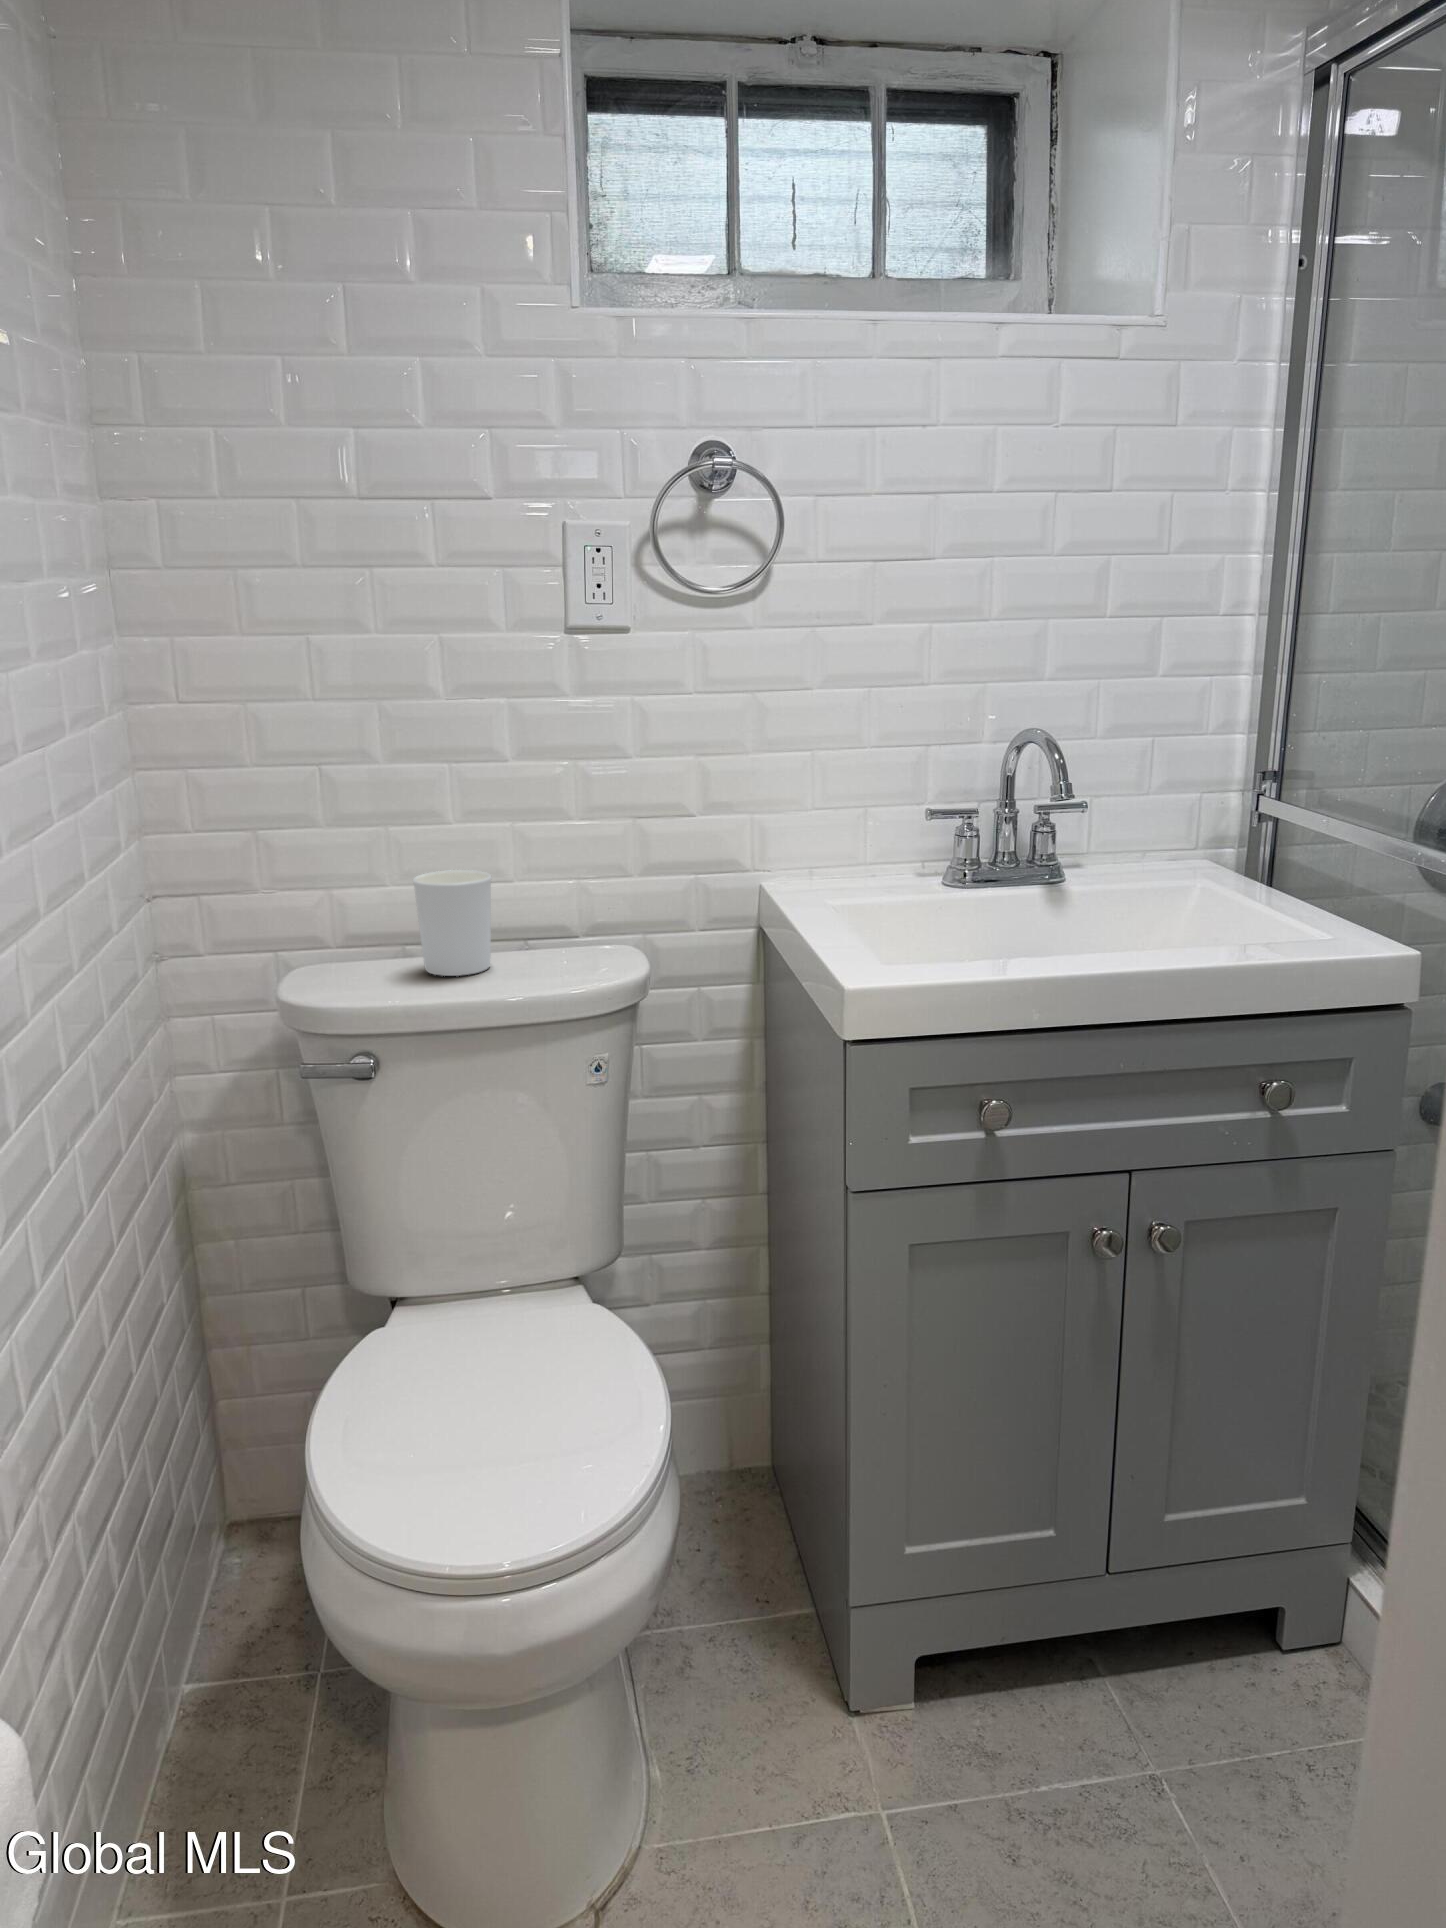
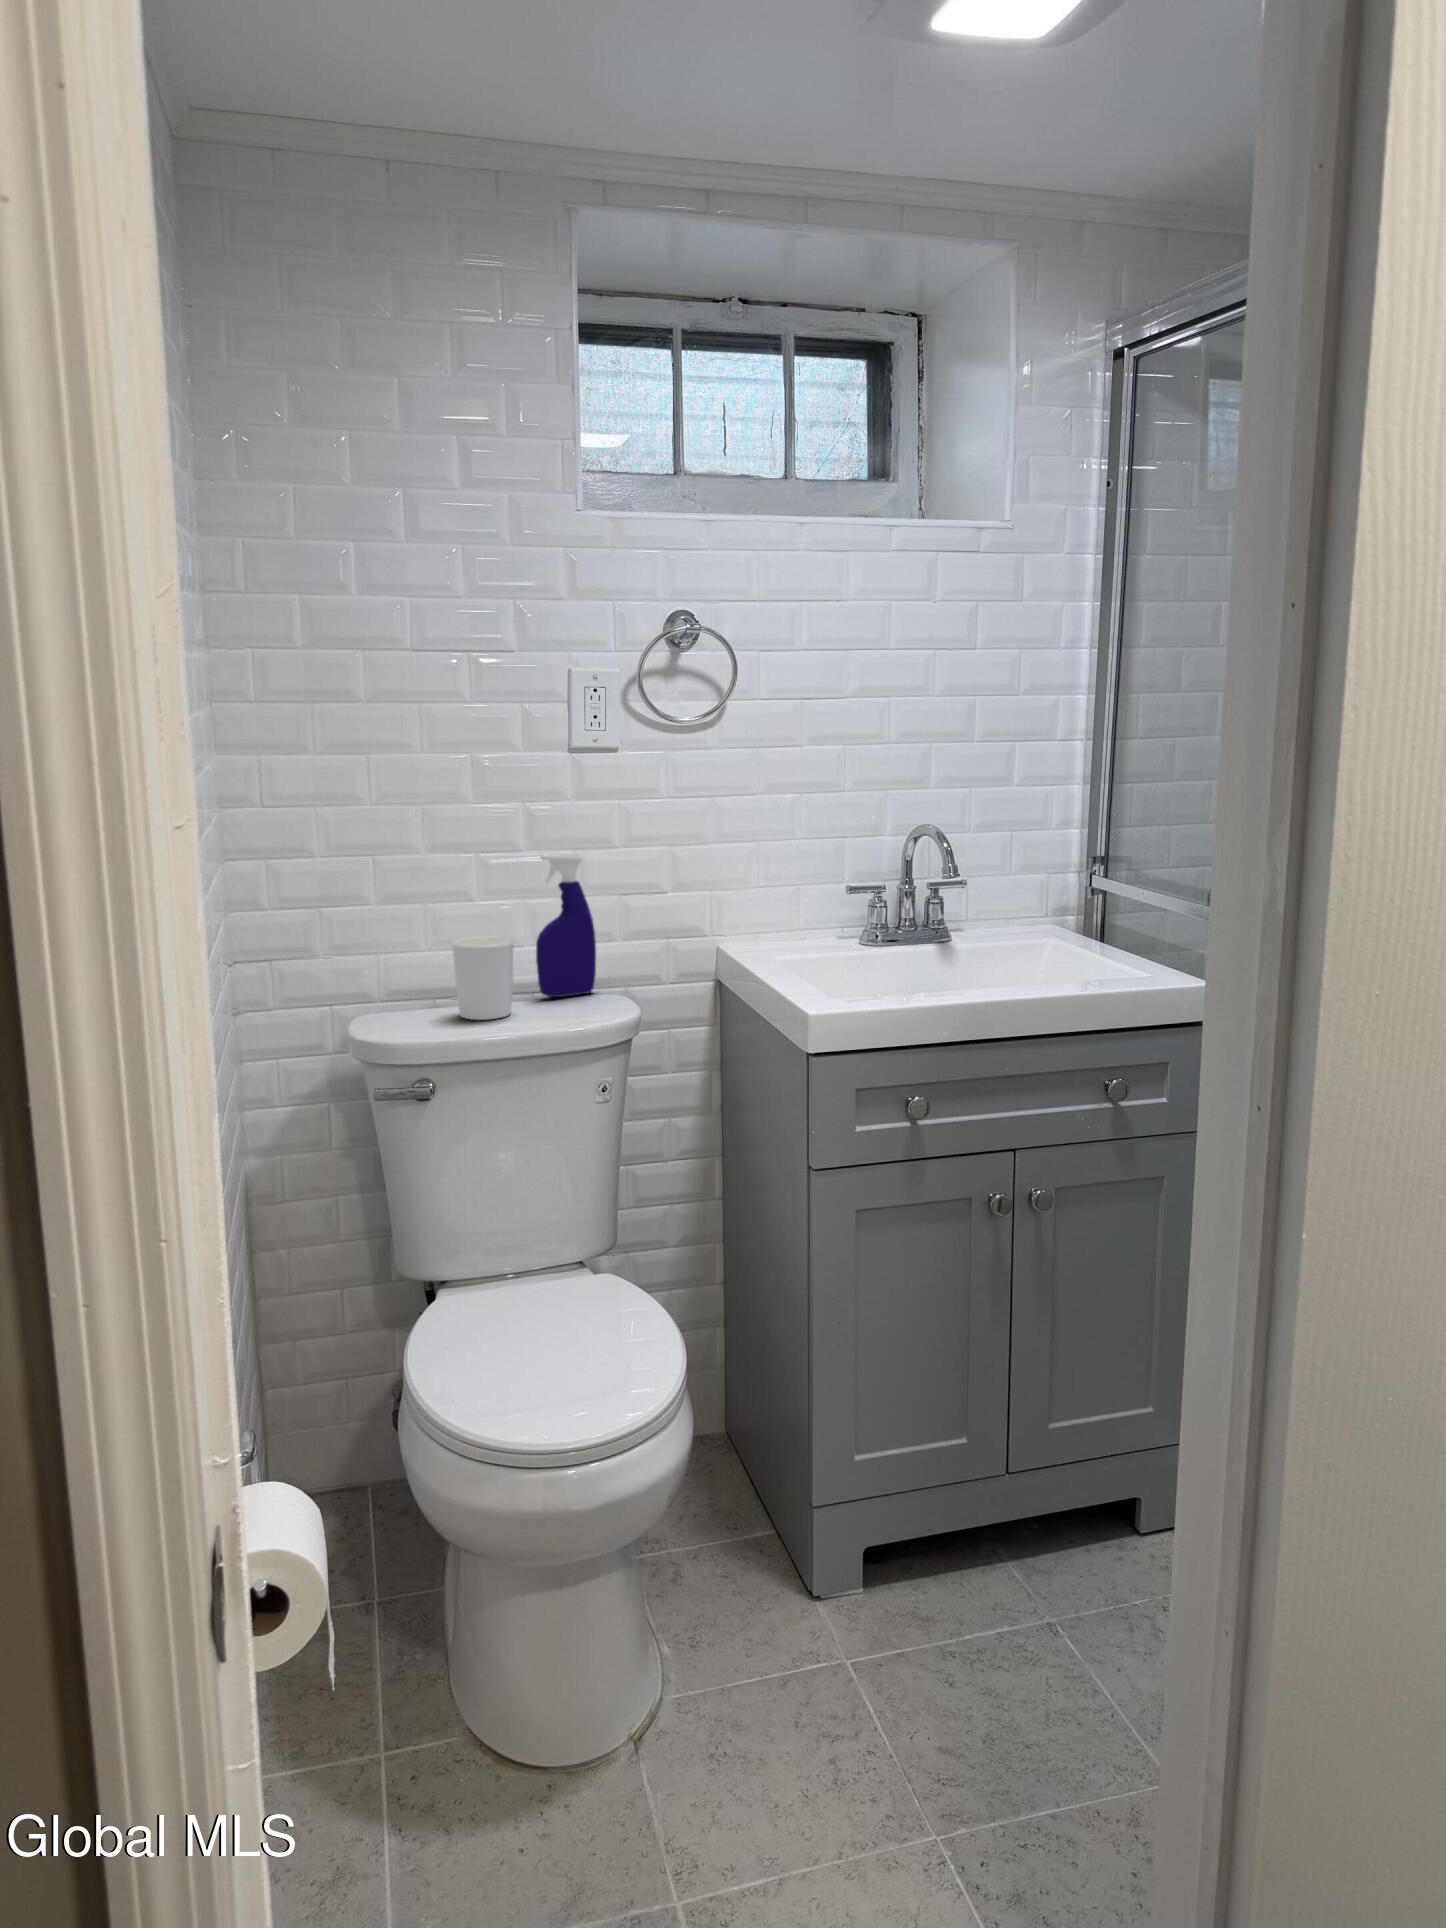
spray bottle: none [528,764,607,946] -> present [536,852,596,997]

